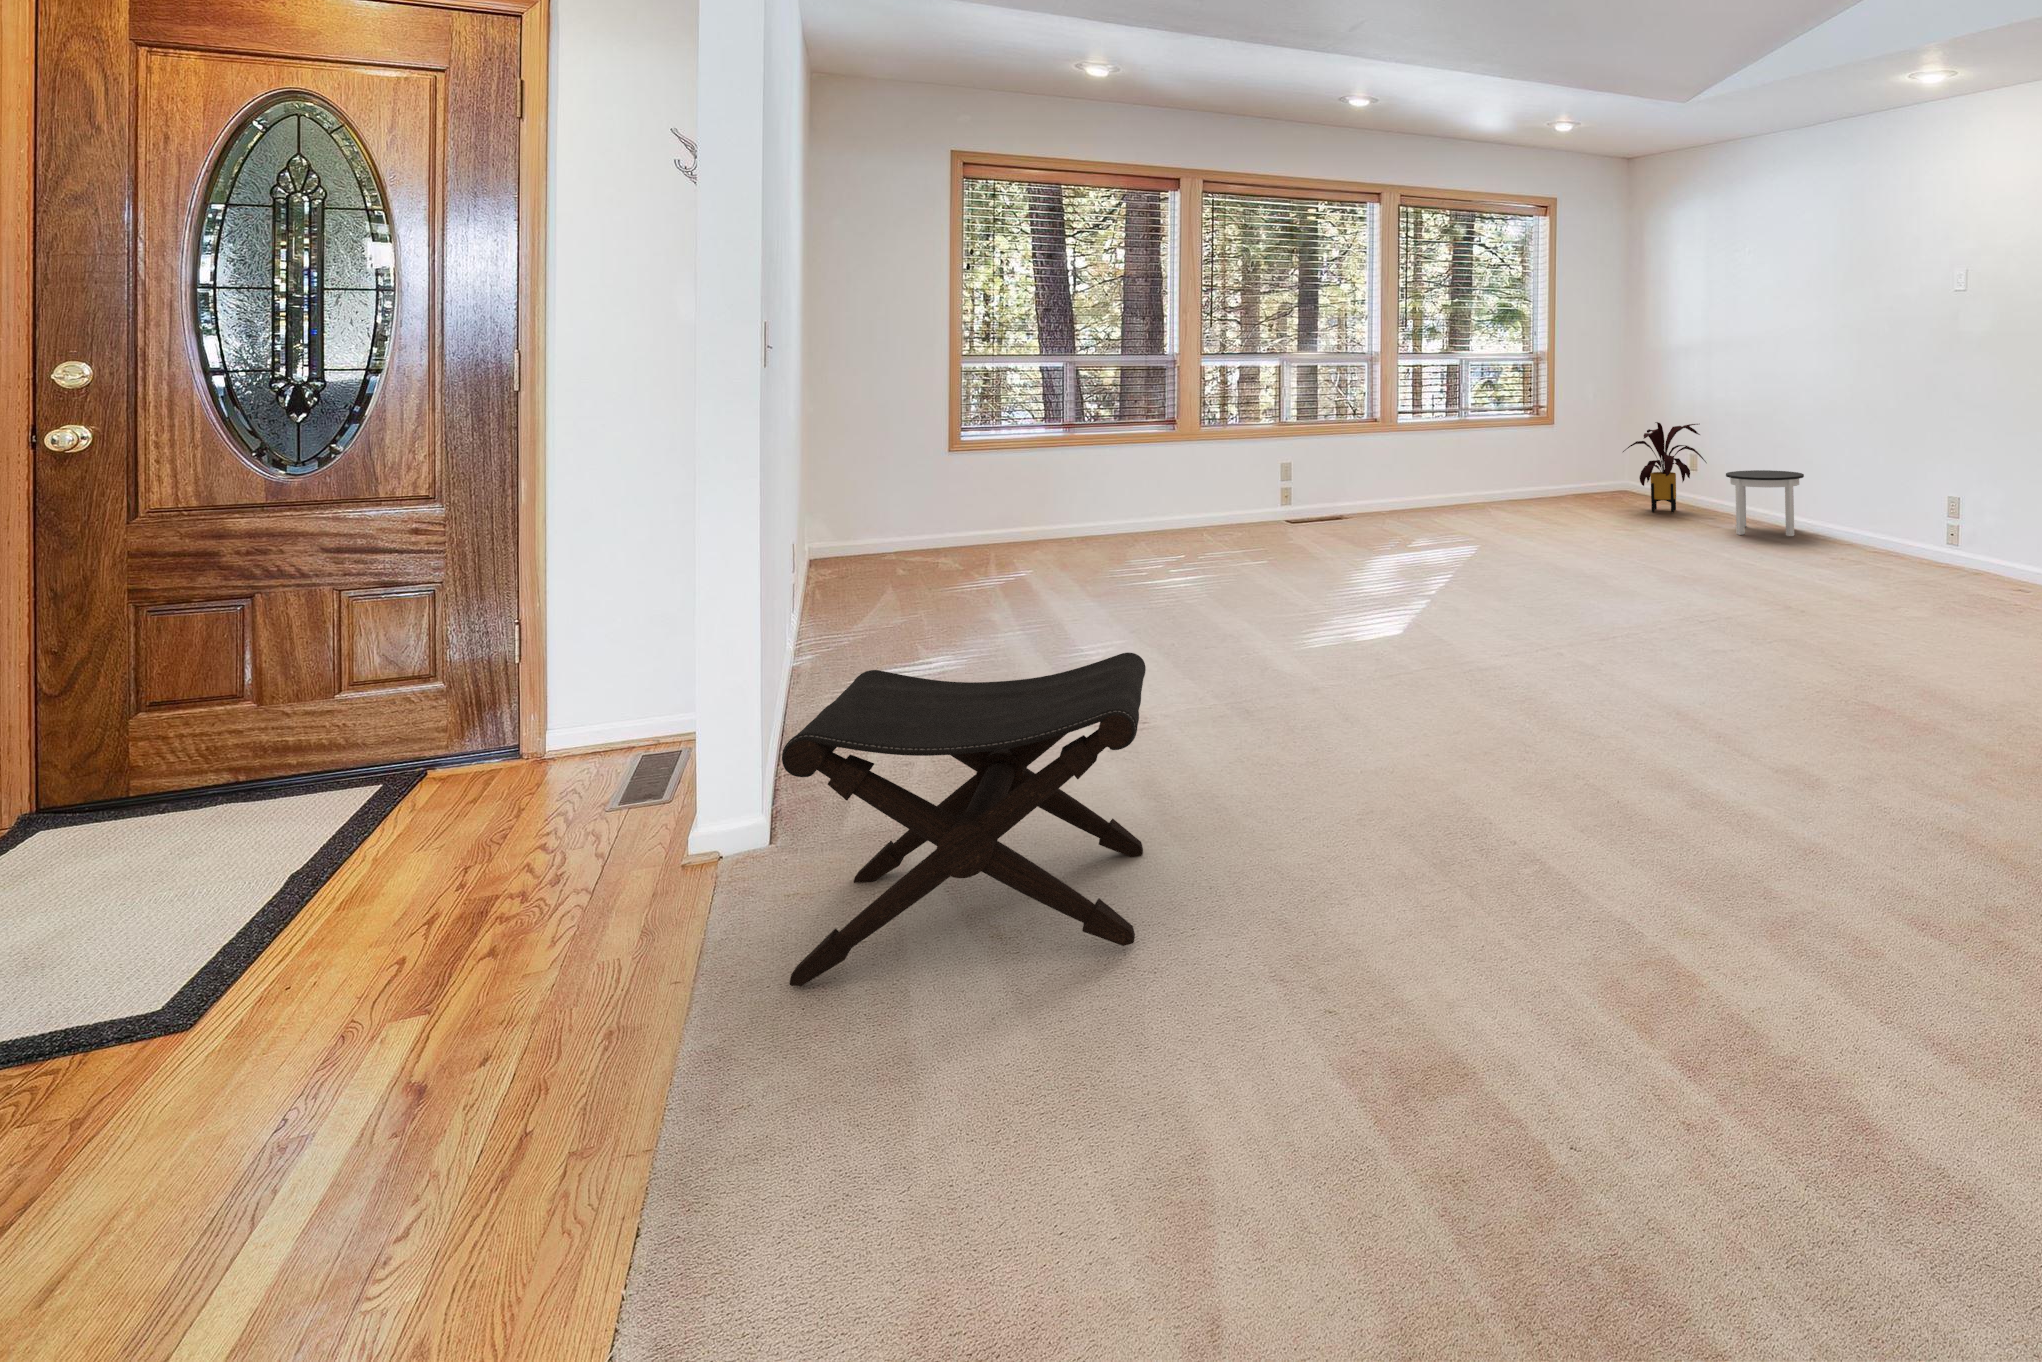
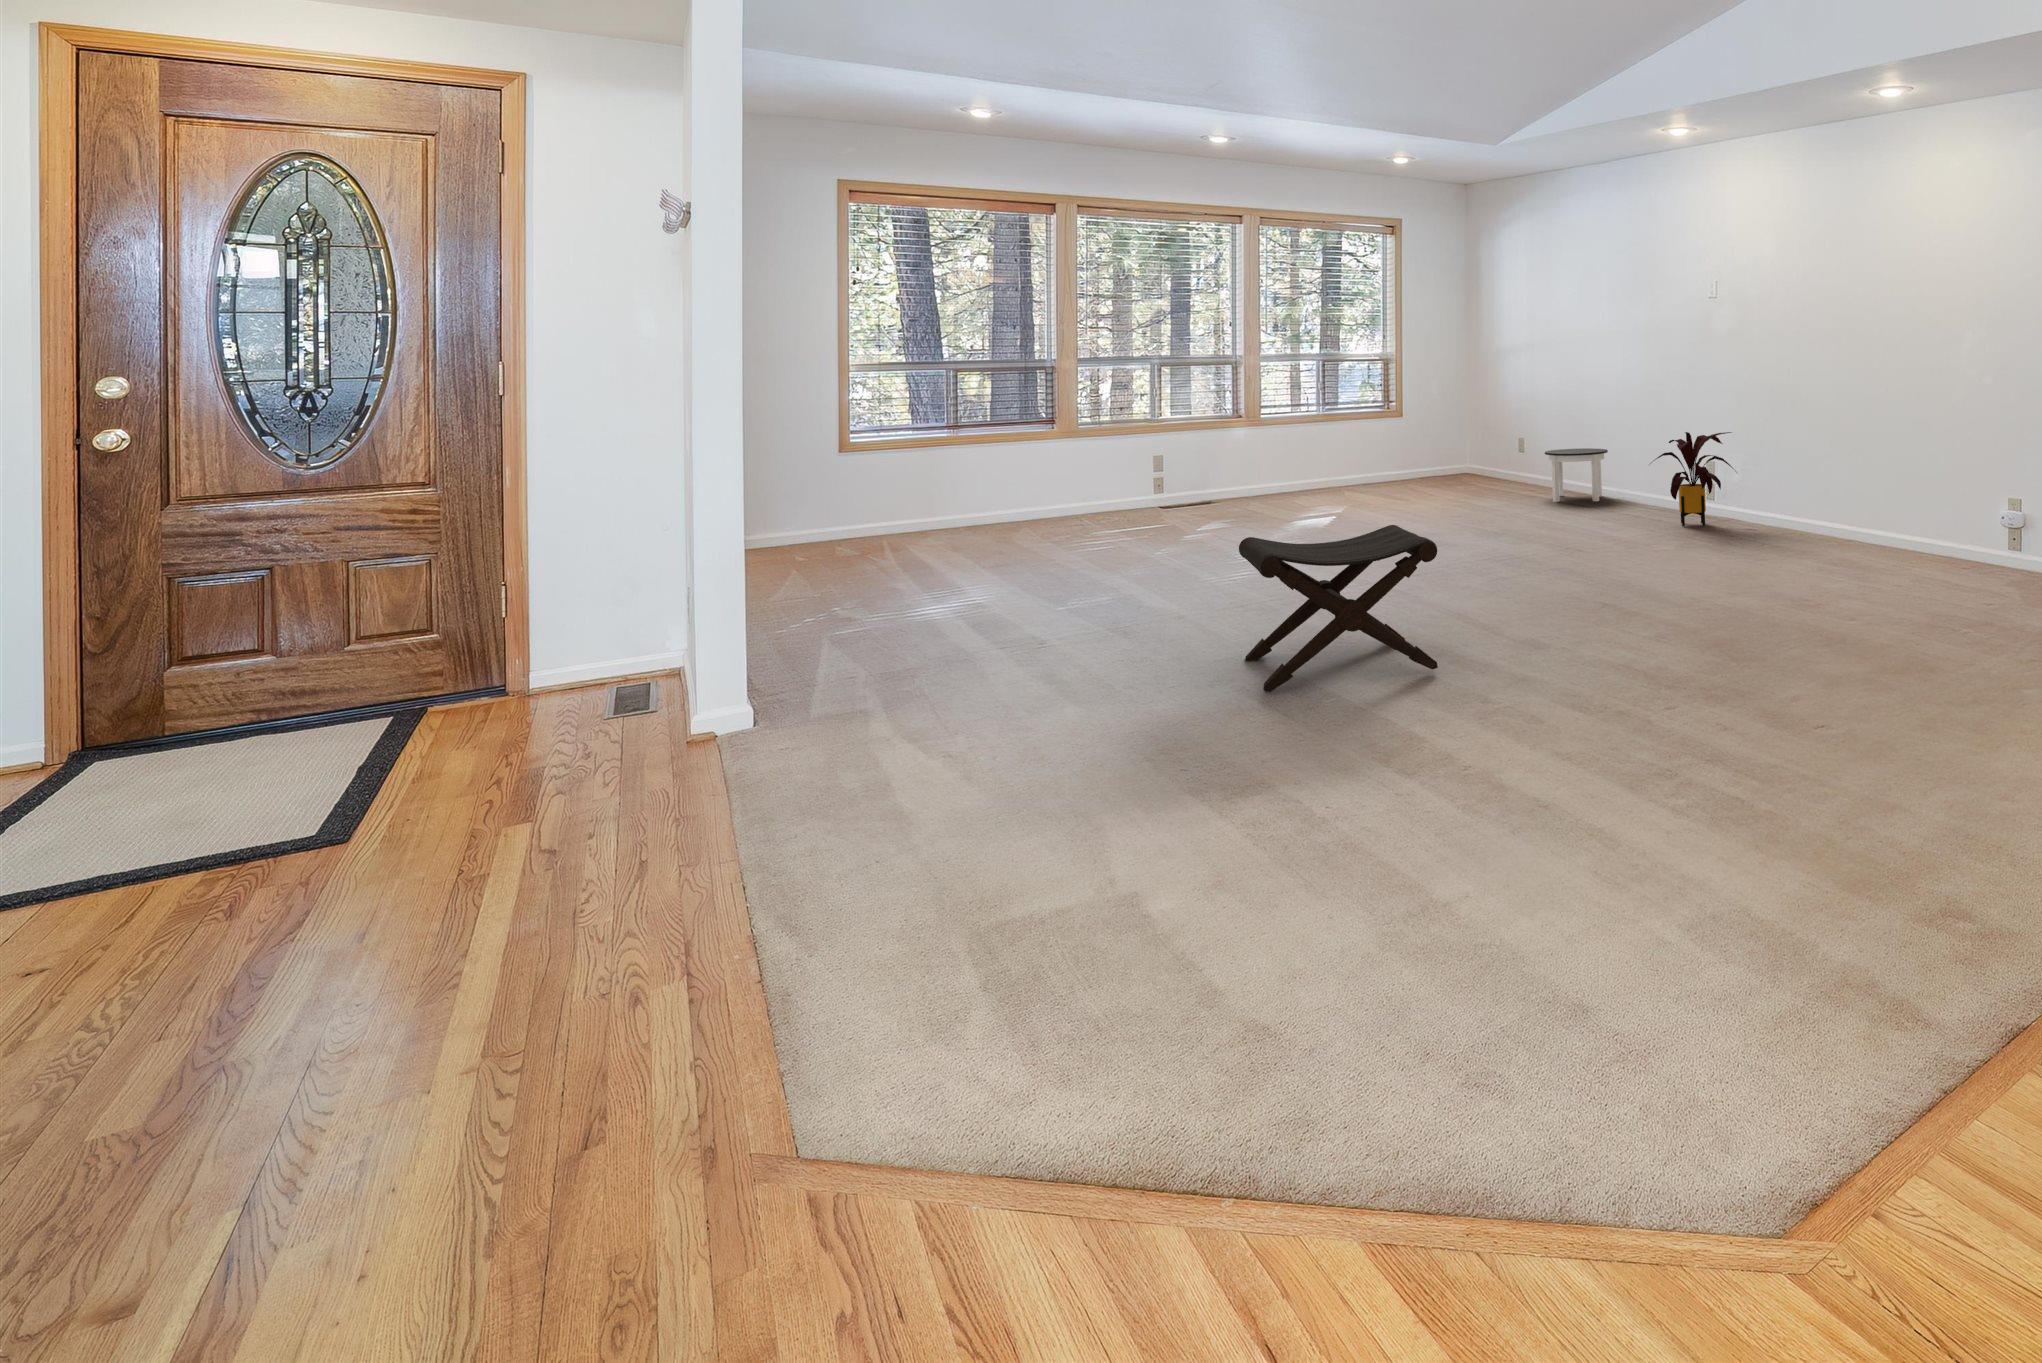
house plant: present [1623,422,1706,513] -> present [1654,432,1733,526]
footstool: present [782,653,1146,986] -> present [1239,525,1438,692]

